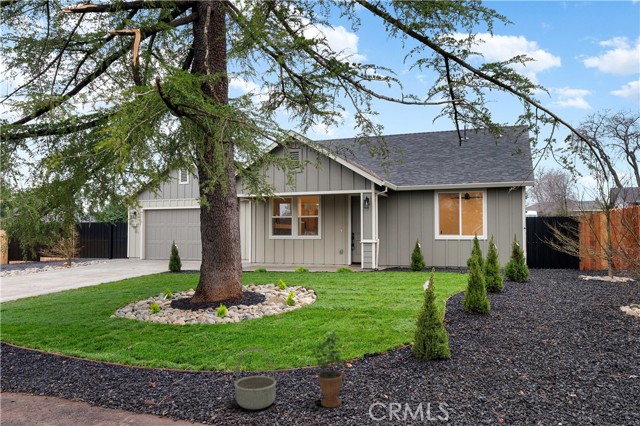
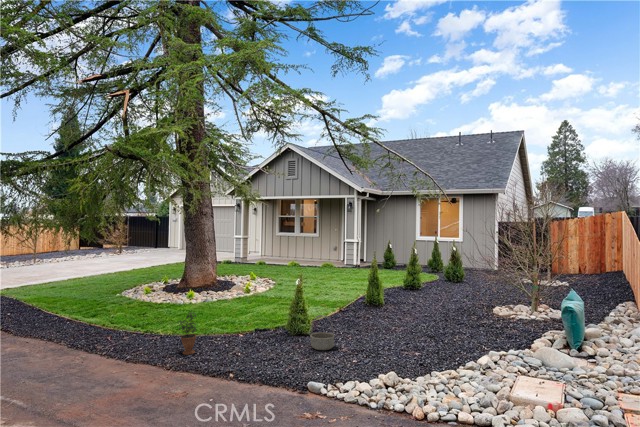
basket: present [234,348,277,409] -> present [310,315,334,350]

